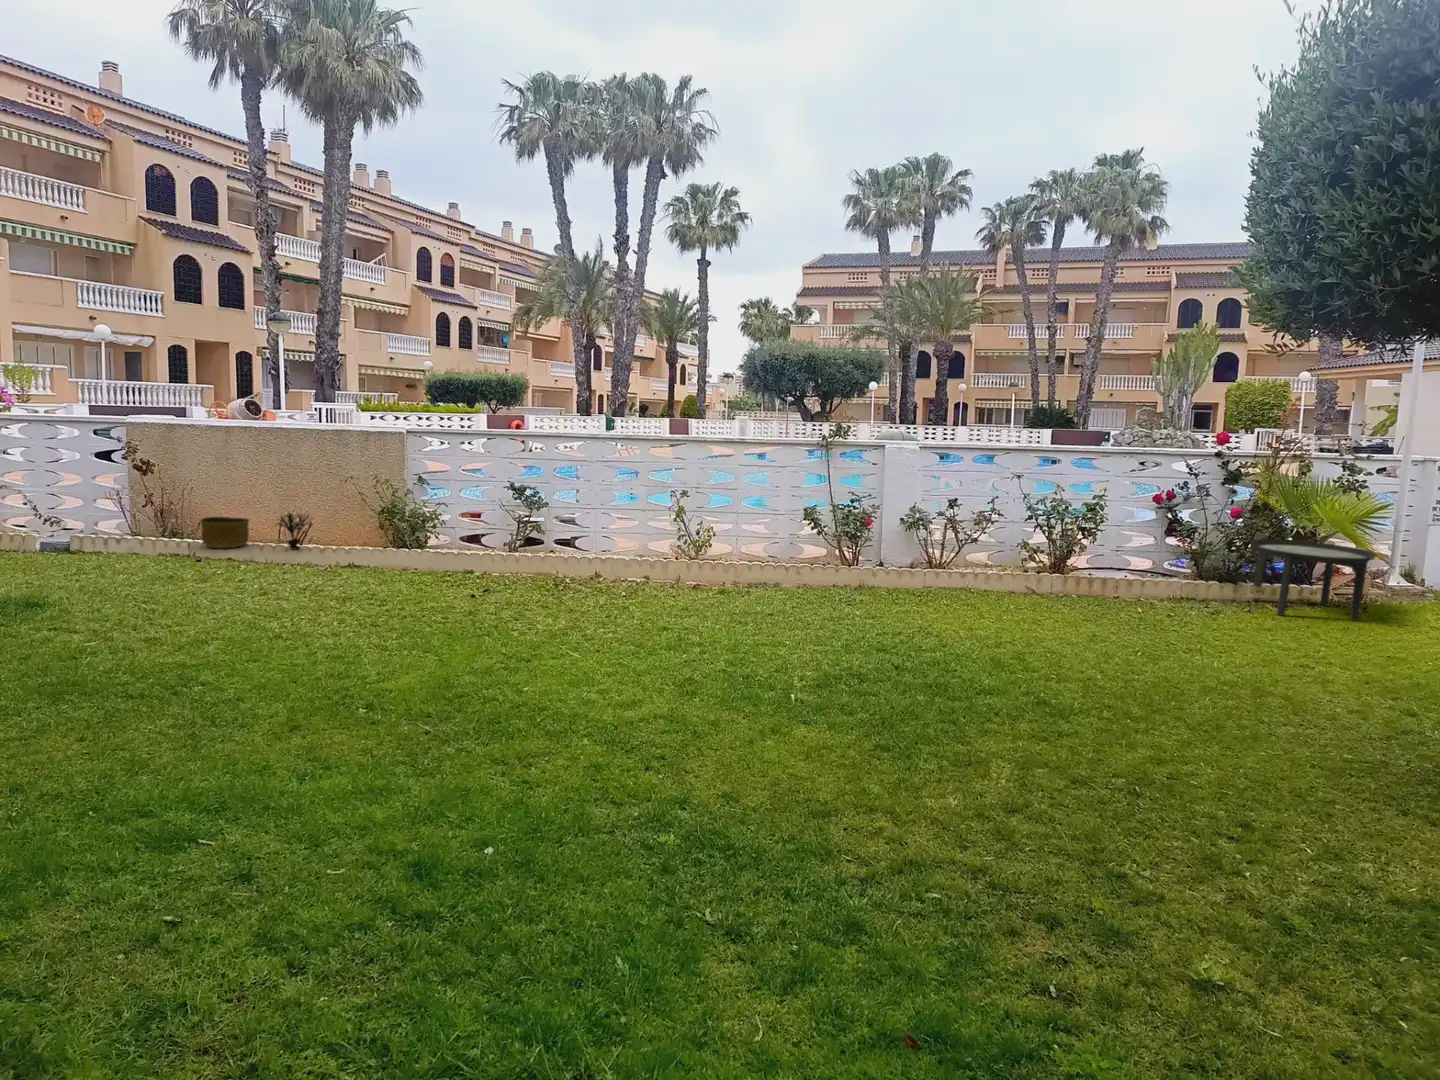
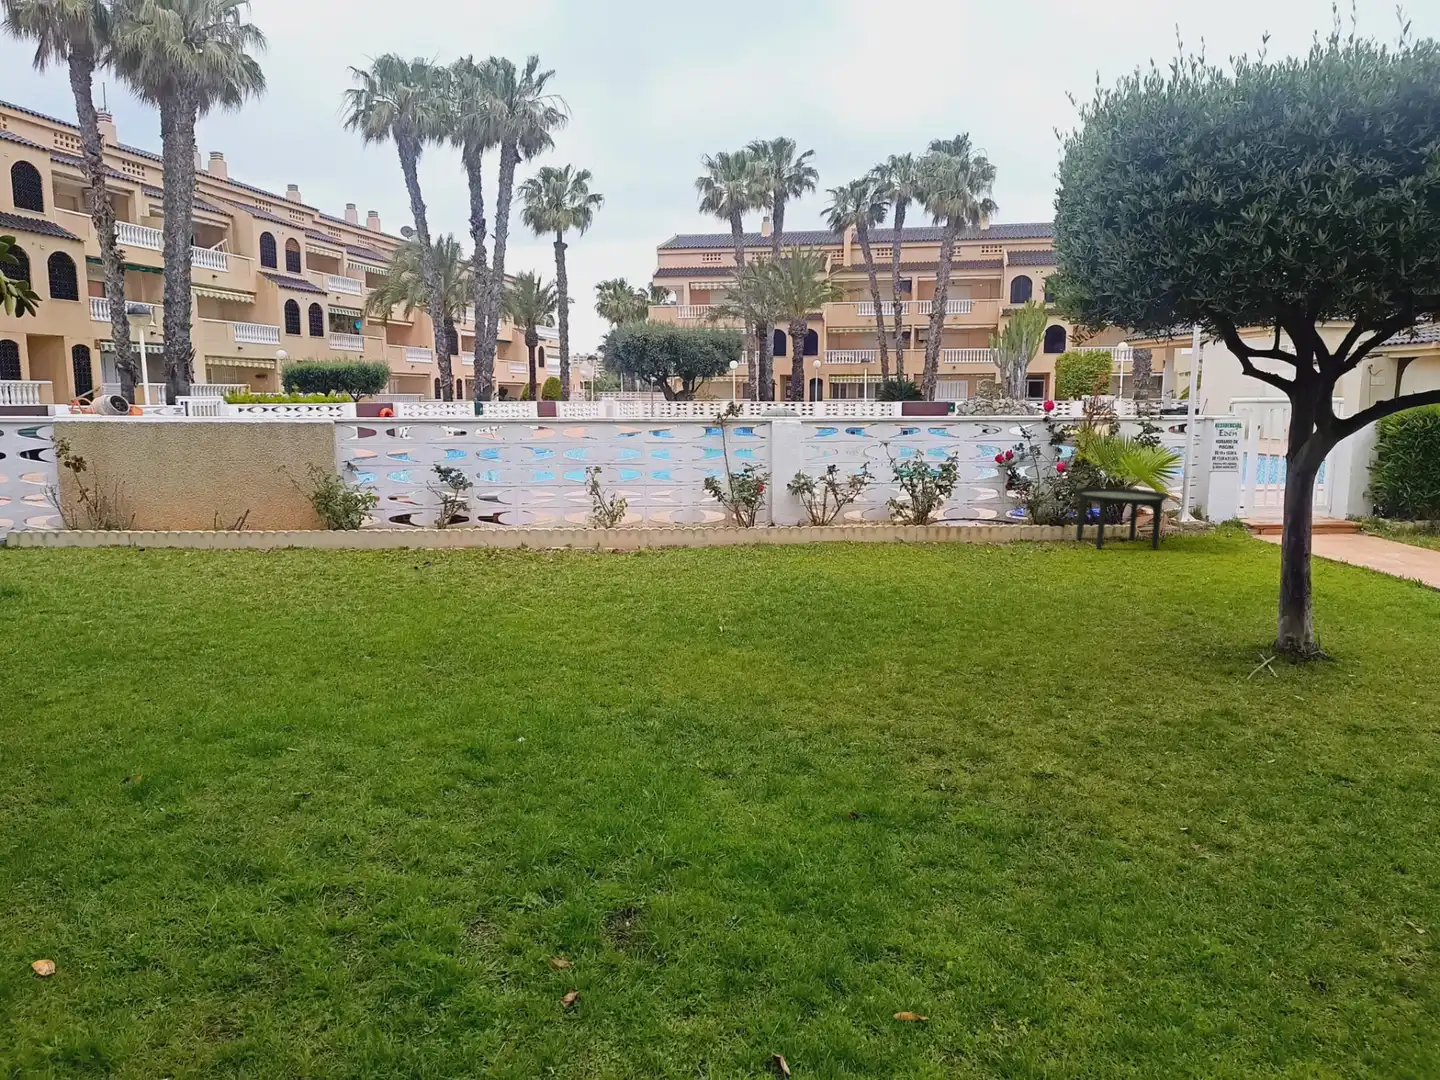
potted plant: present [278,513,311,550] -> none [202,502,240,539]
basket: present [201,517,249,548] -> none [125,511,174,541]

